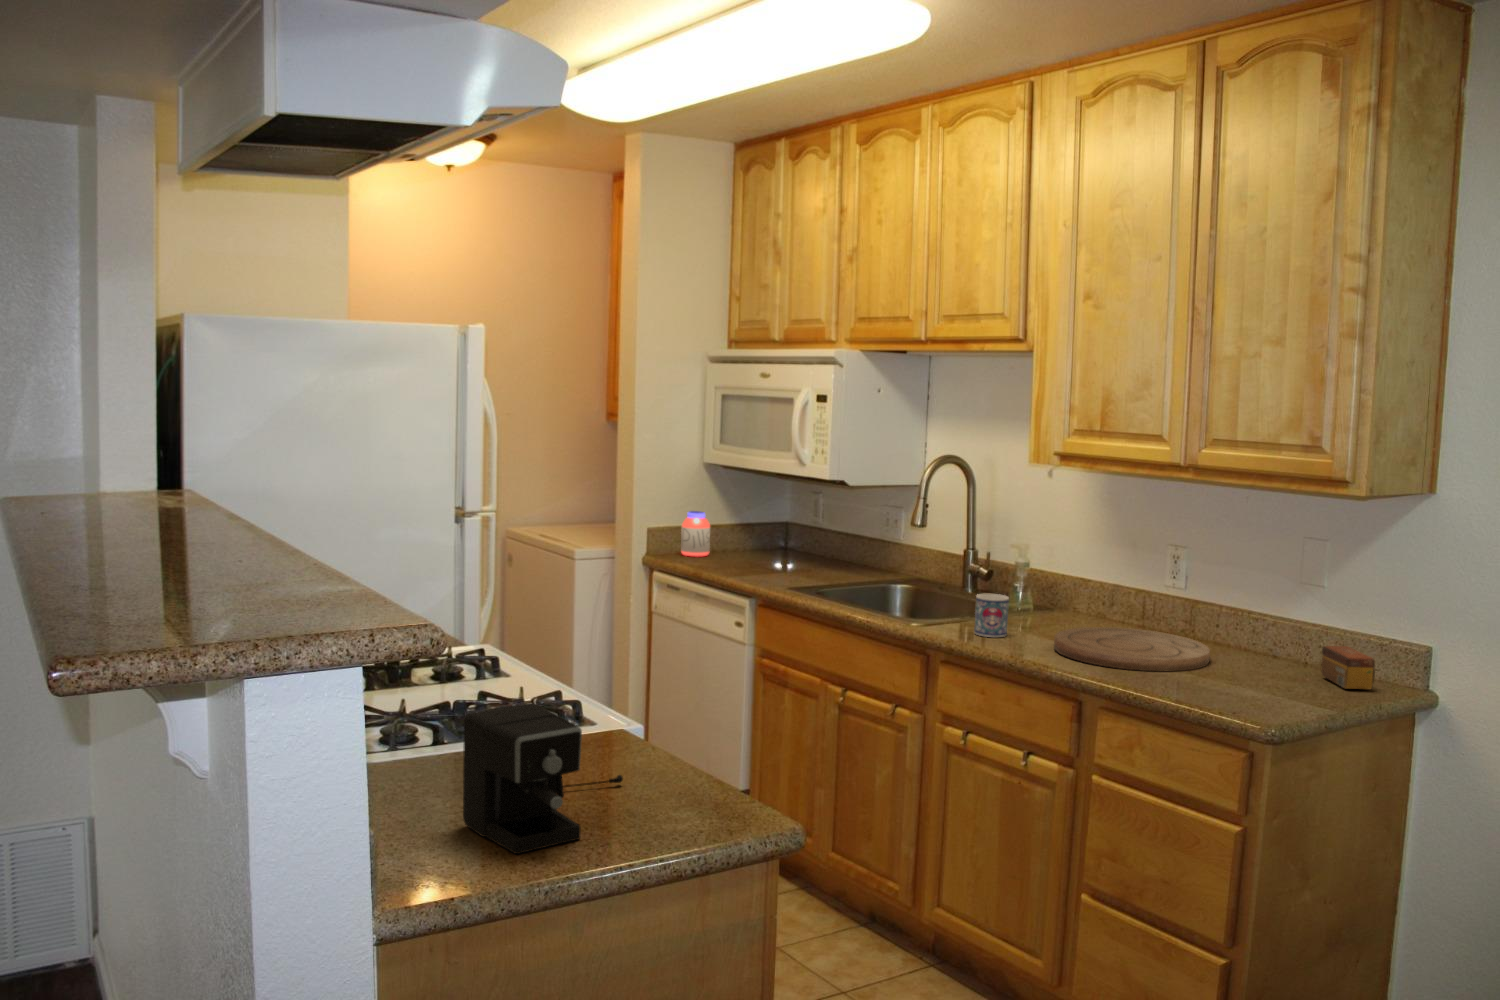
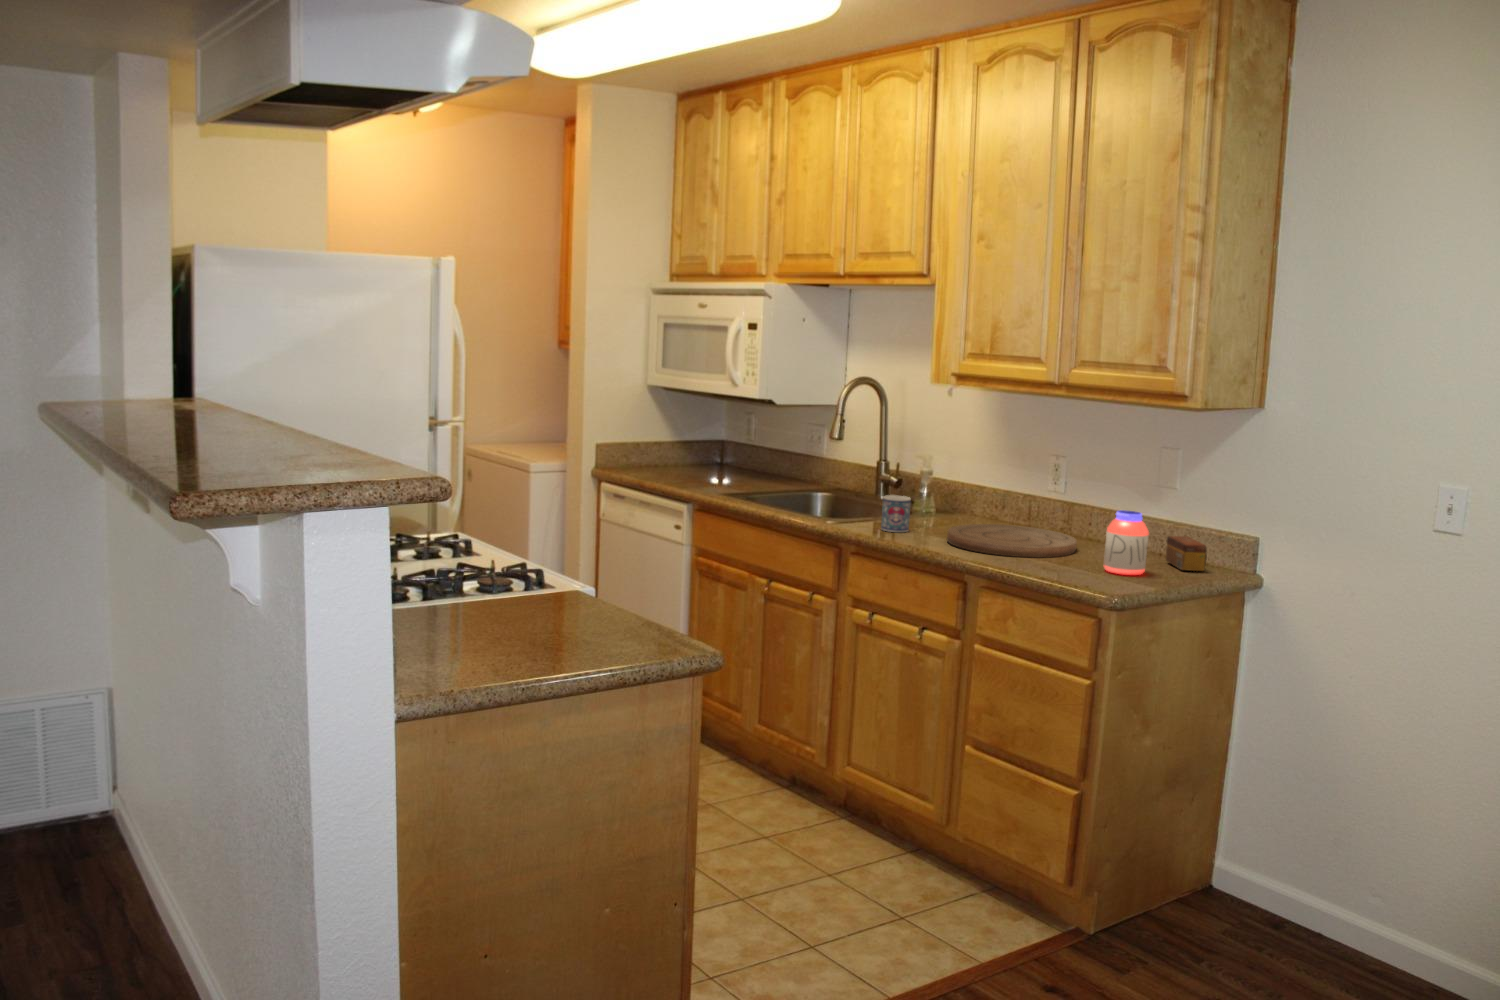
jar: present [681,511,710,556] -> present [1104,510,1149,575]
coffee maker: present [463,703,623,854] -> none [454,558,580,669]

